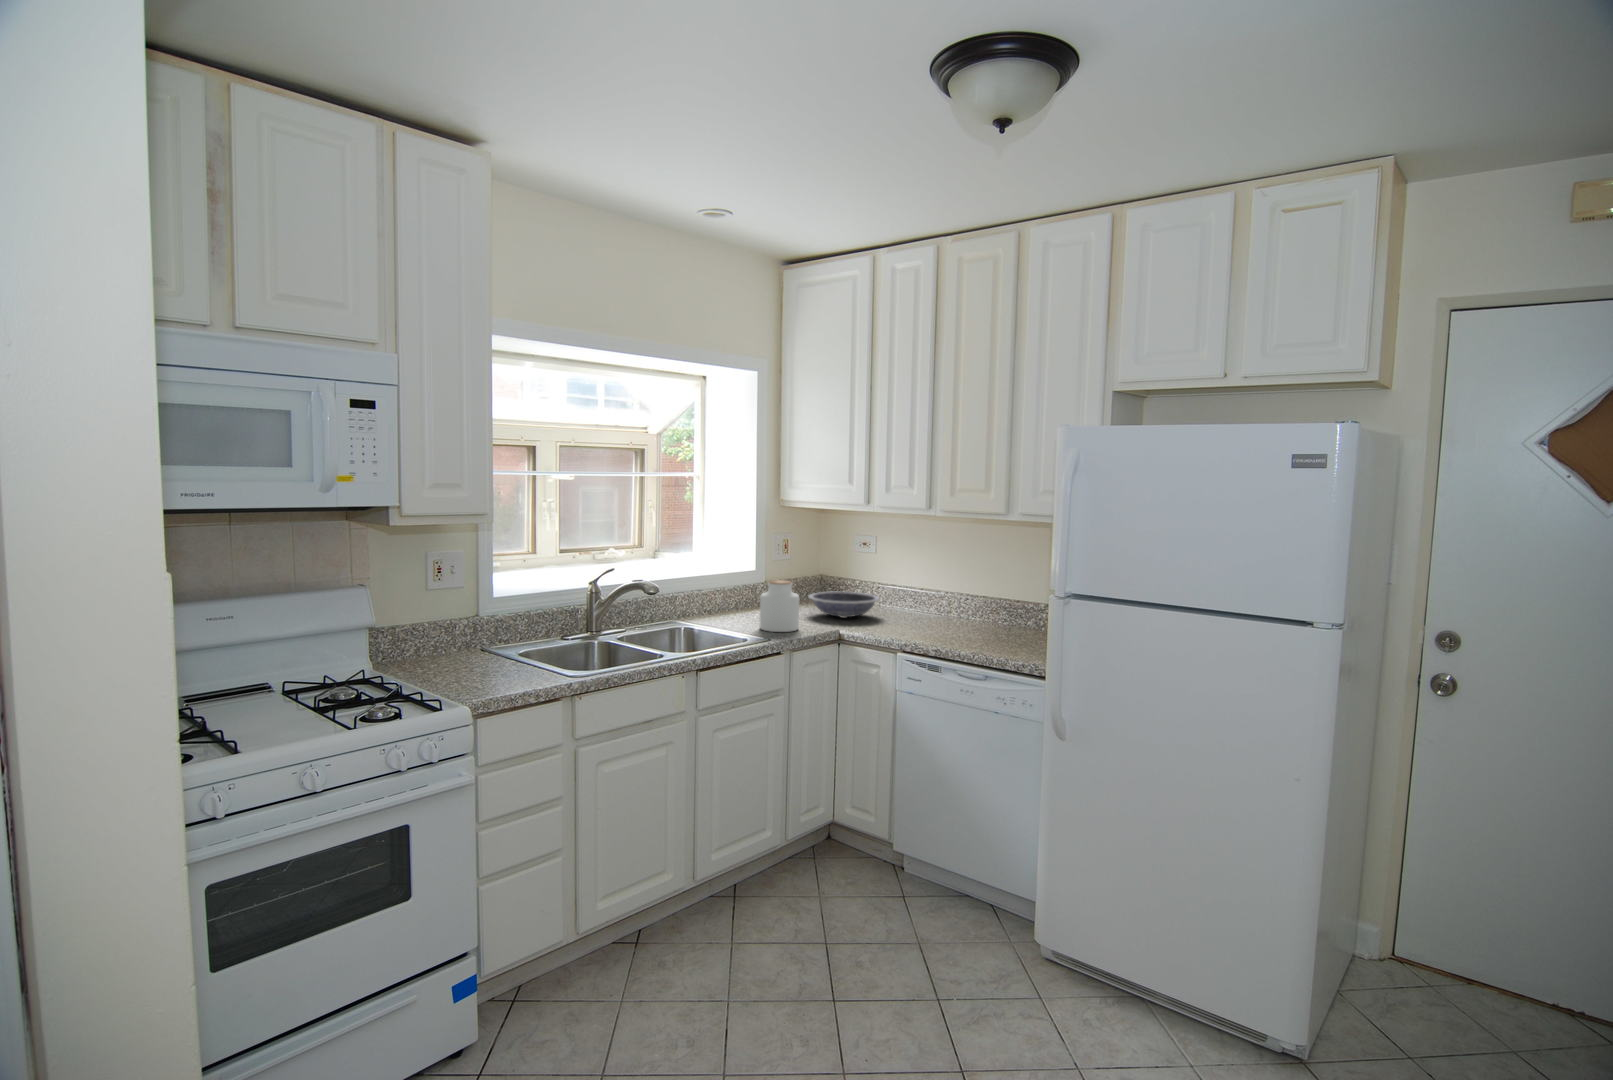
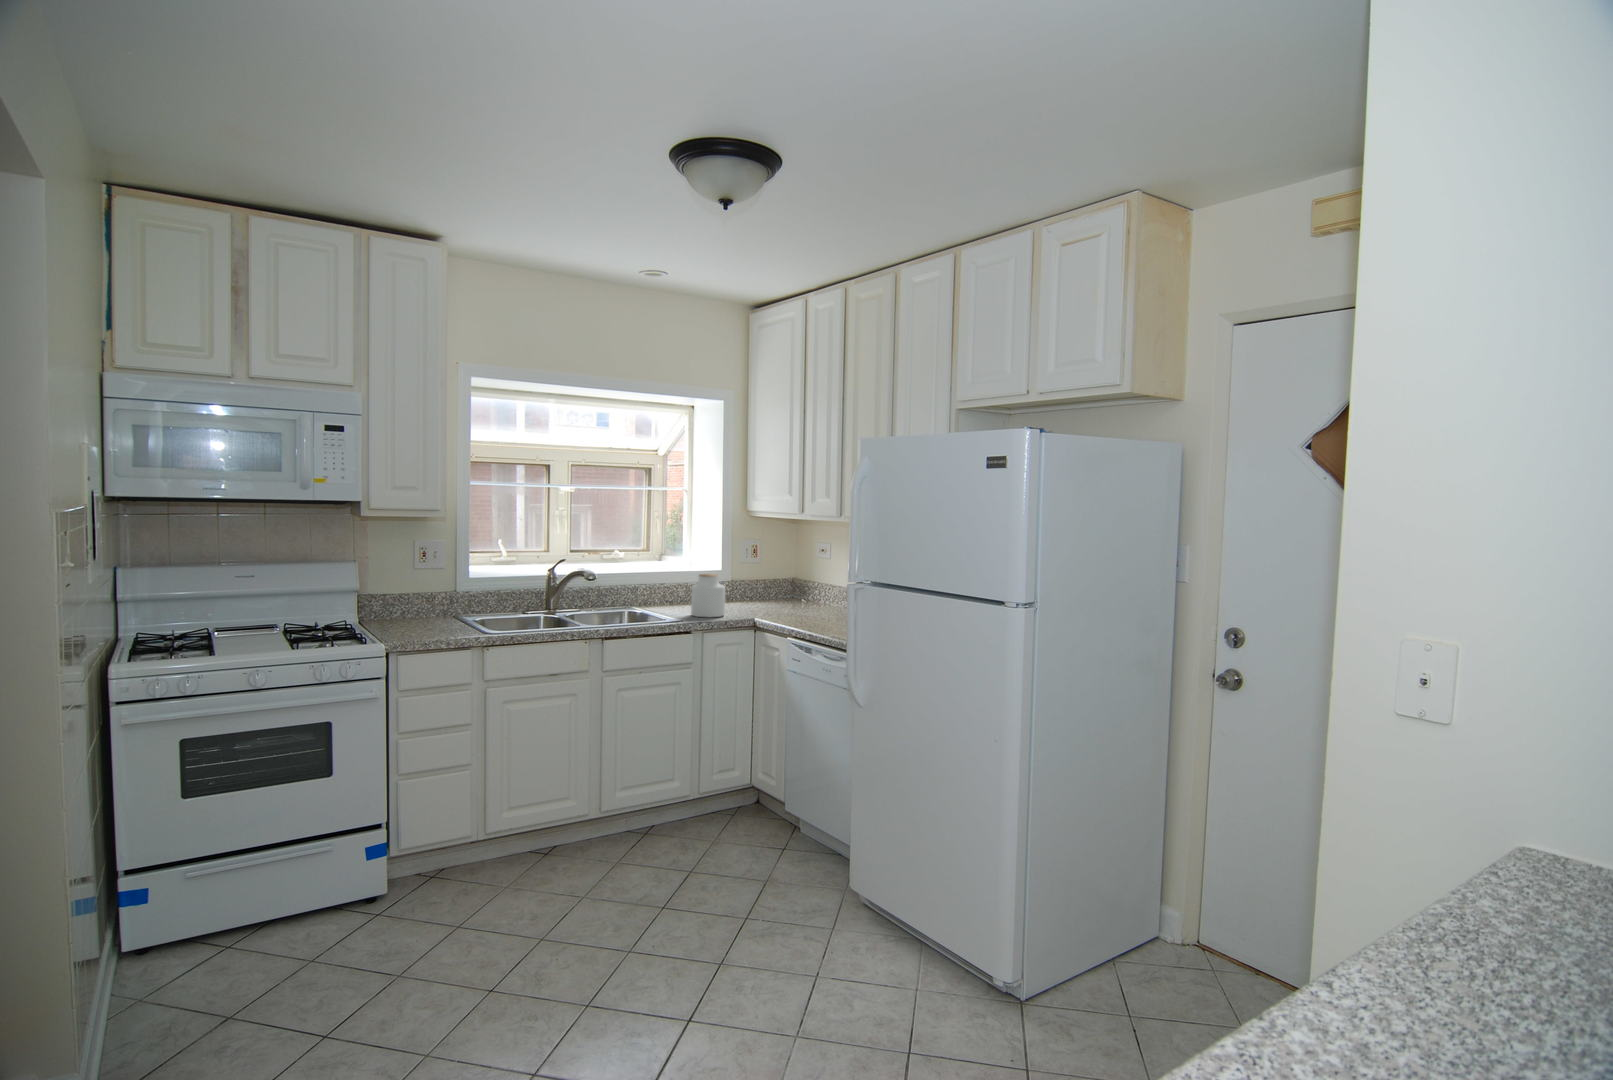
bowl: present [809,592,880,617] -> none [754,589,817,610]

